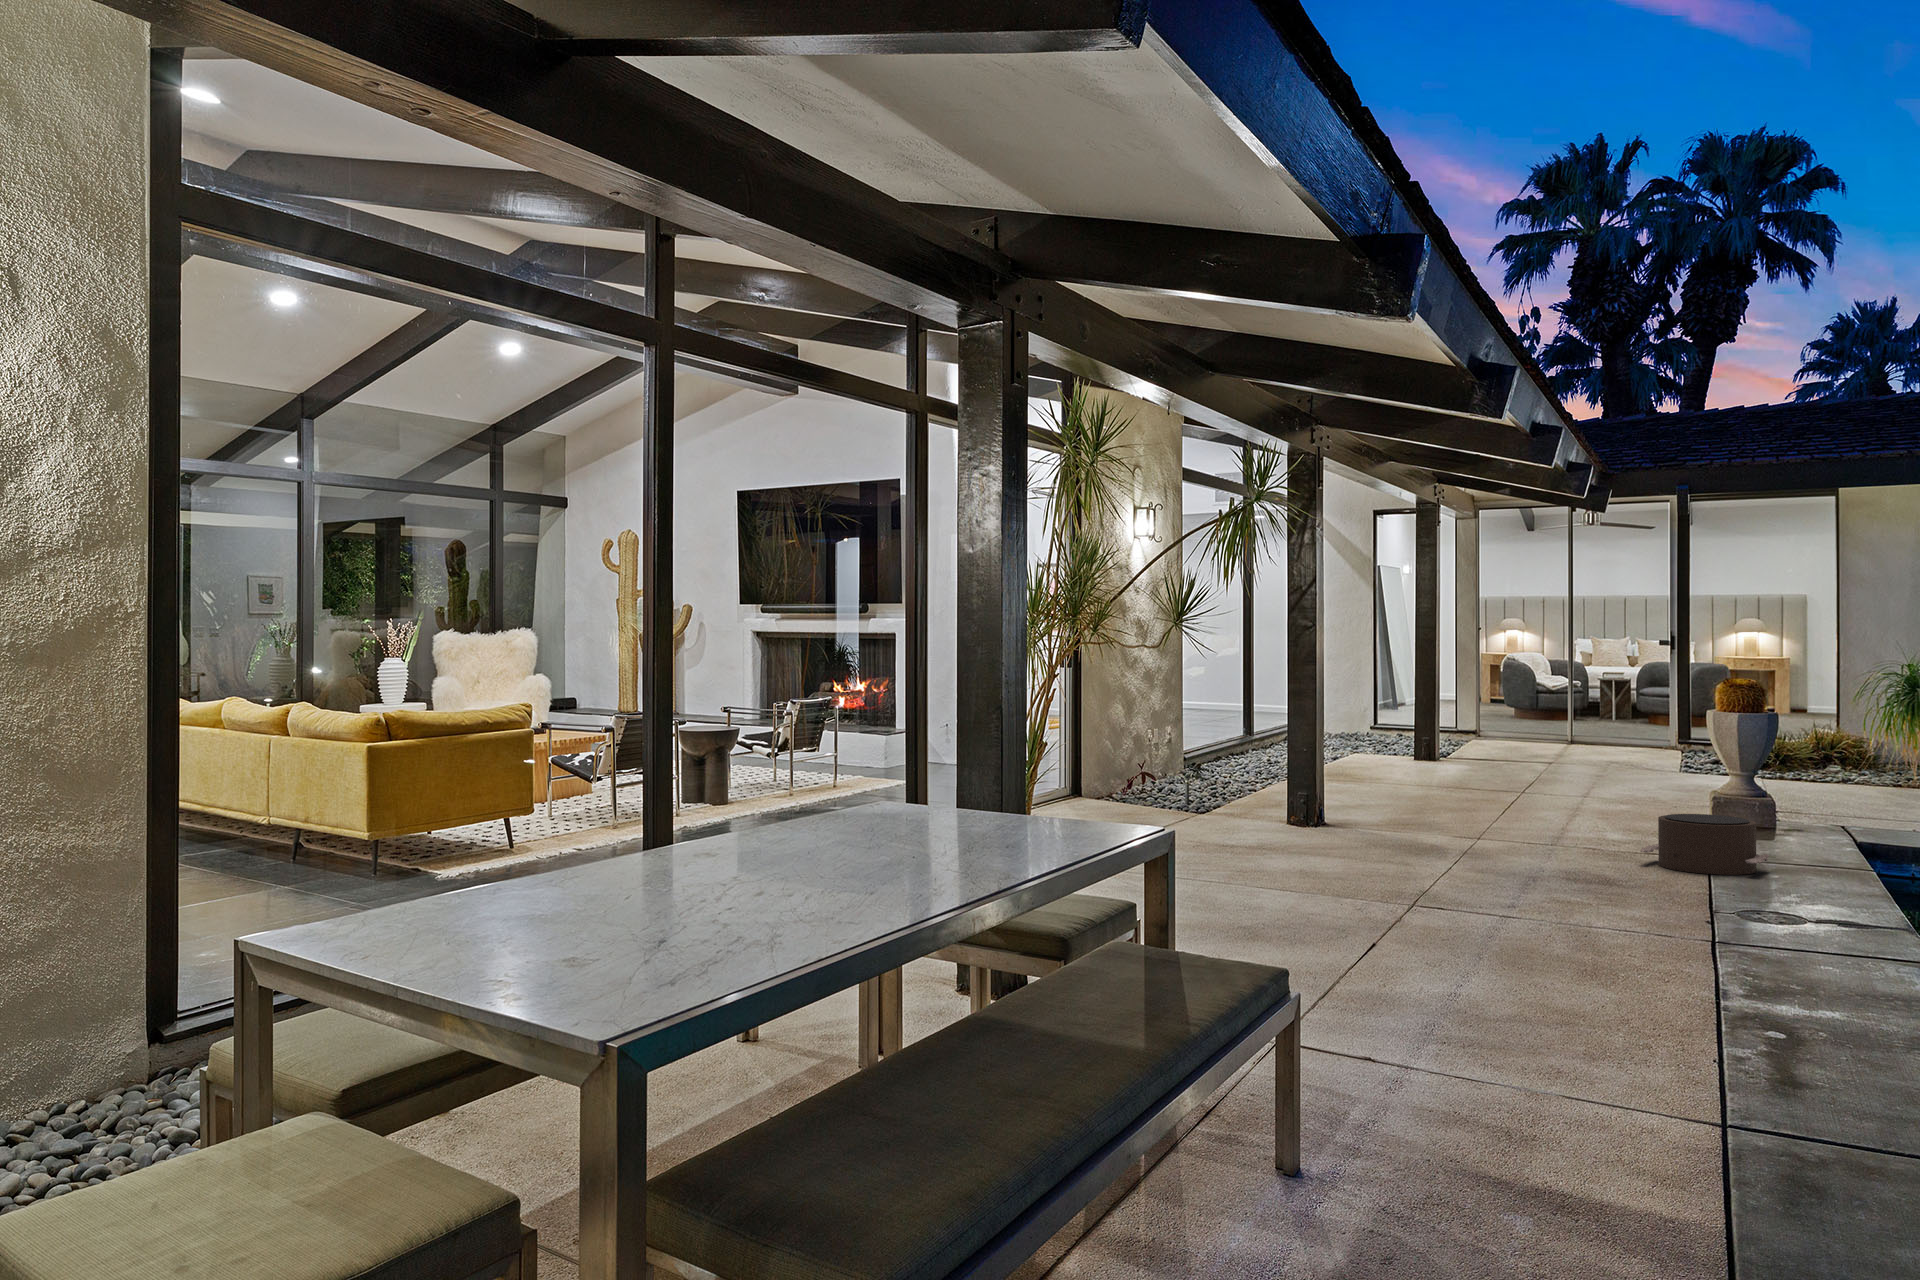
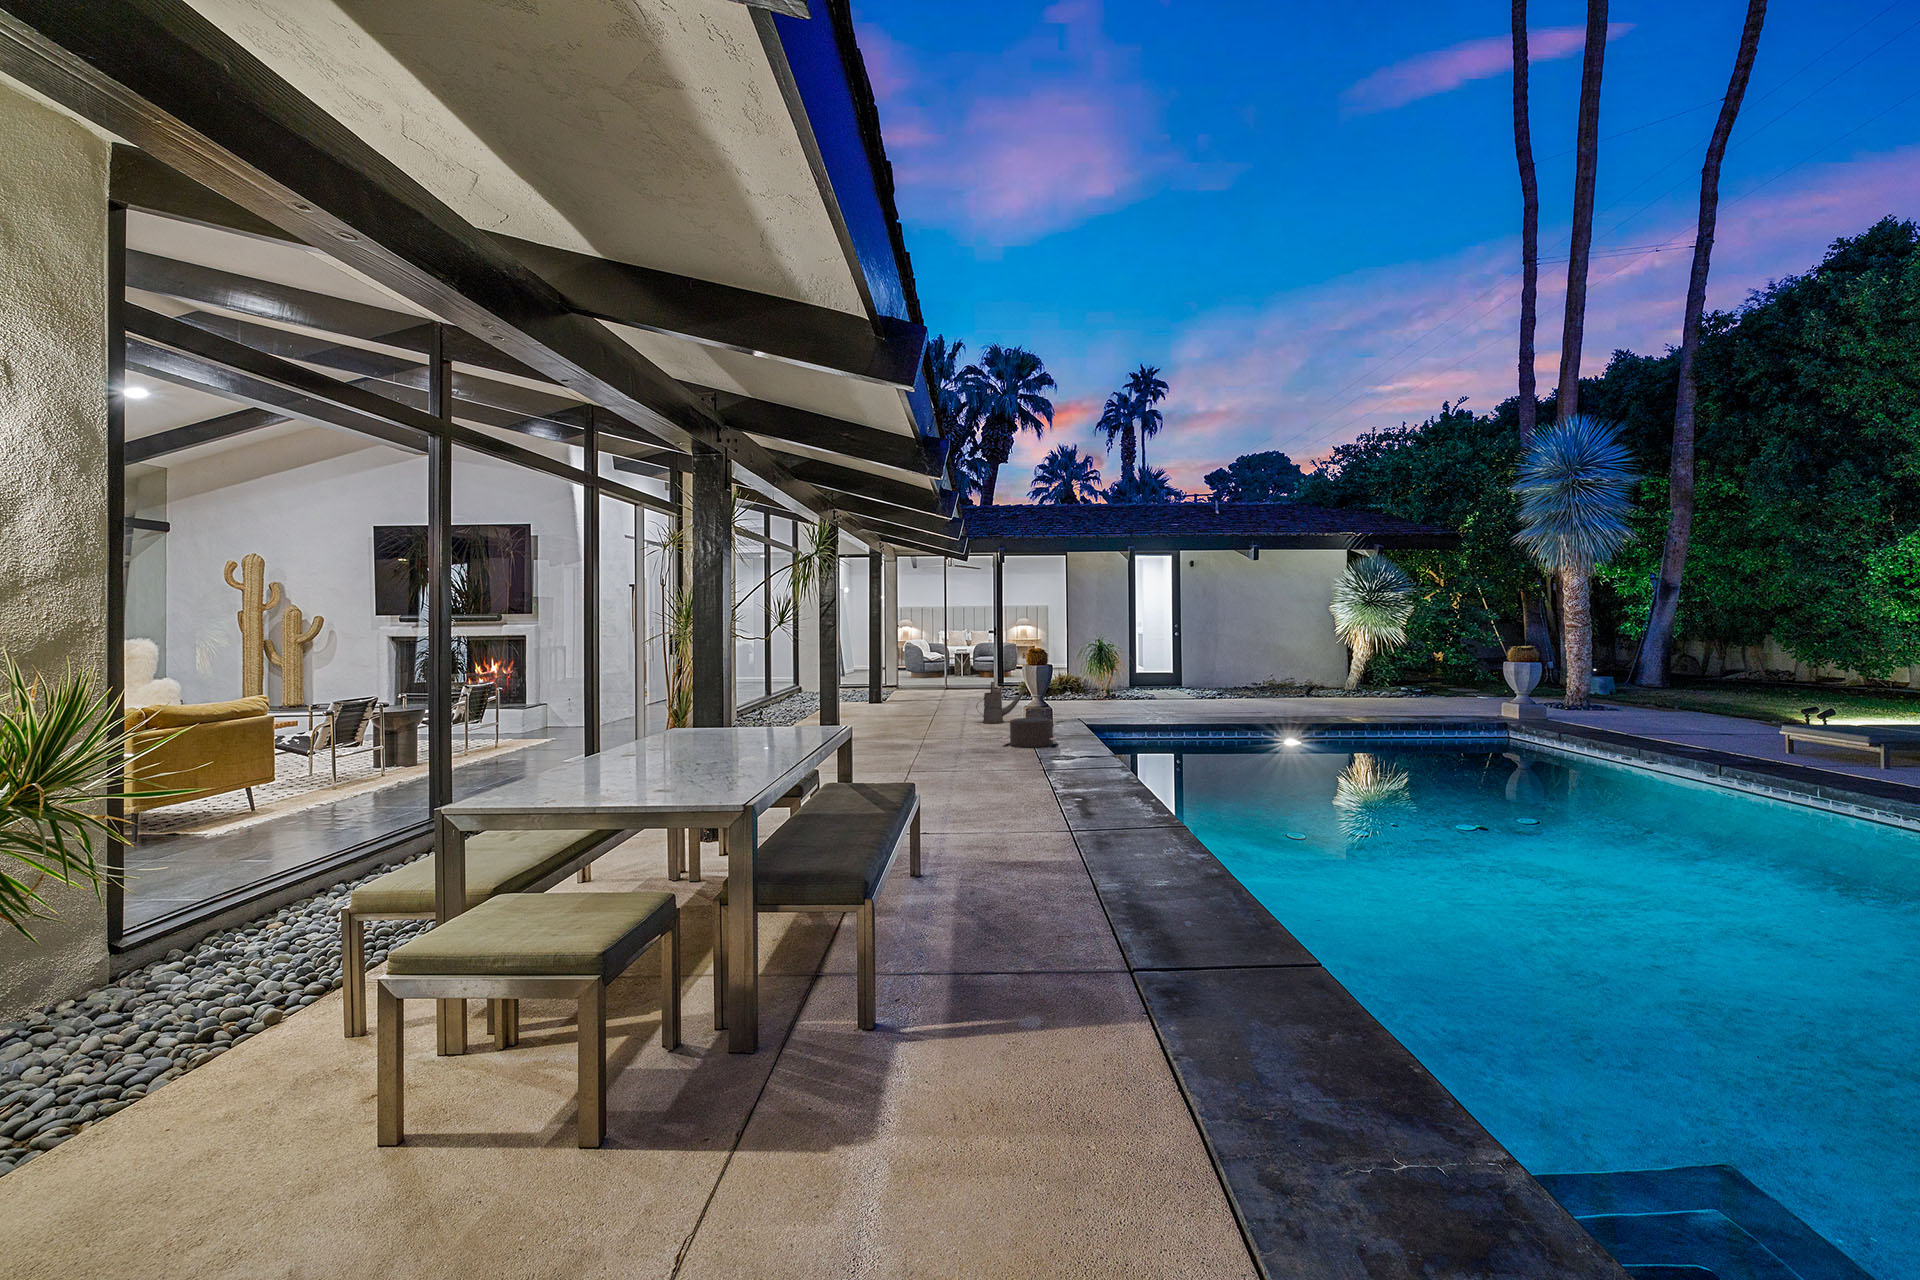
watering can: none [1607,738,1716,818] -> present [976,682,1026,724]

